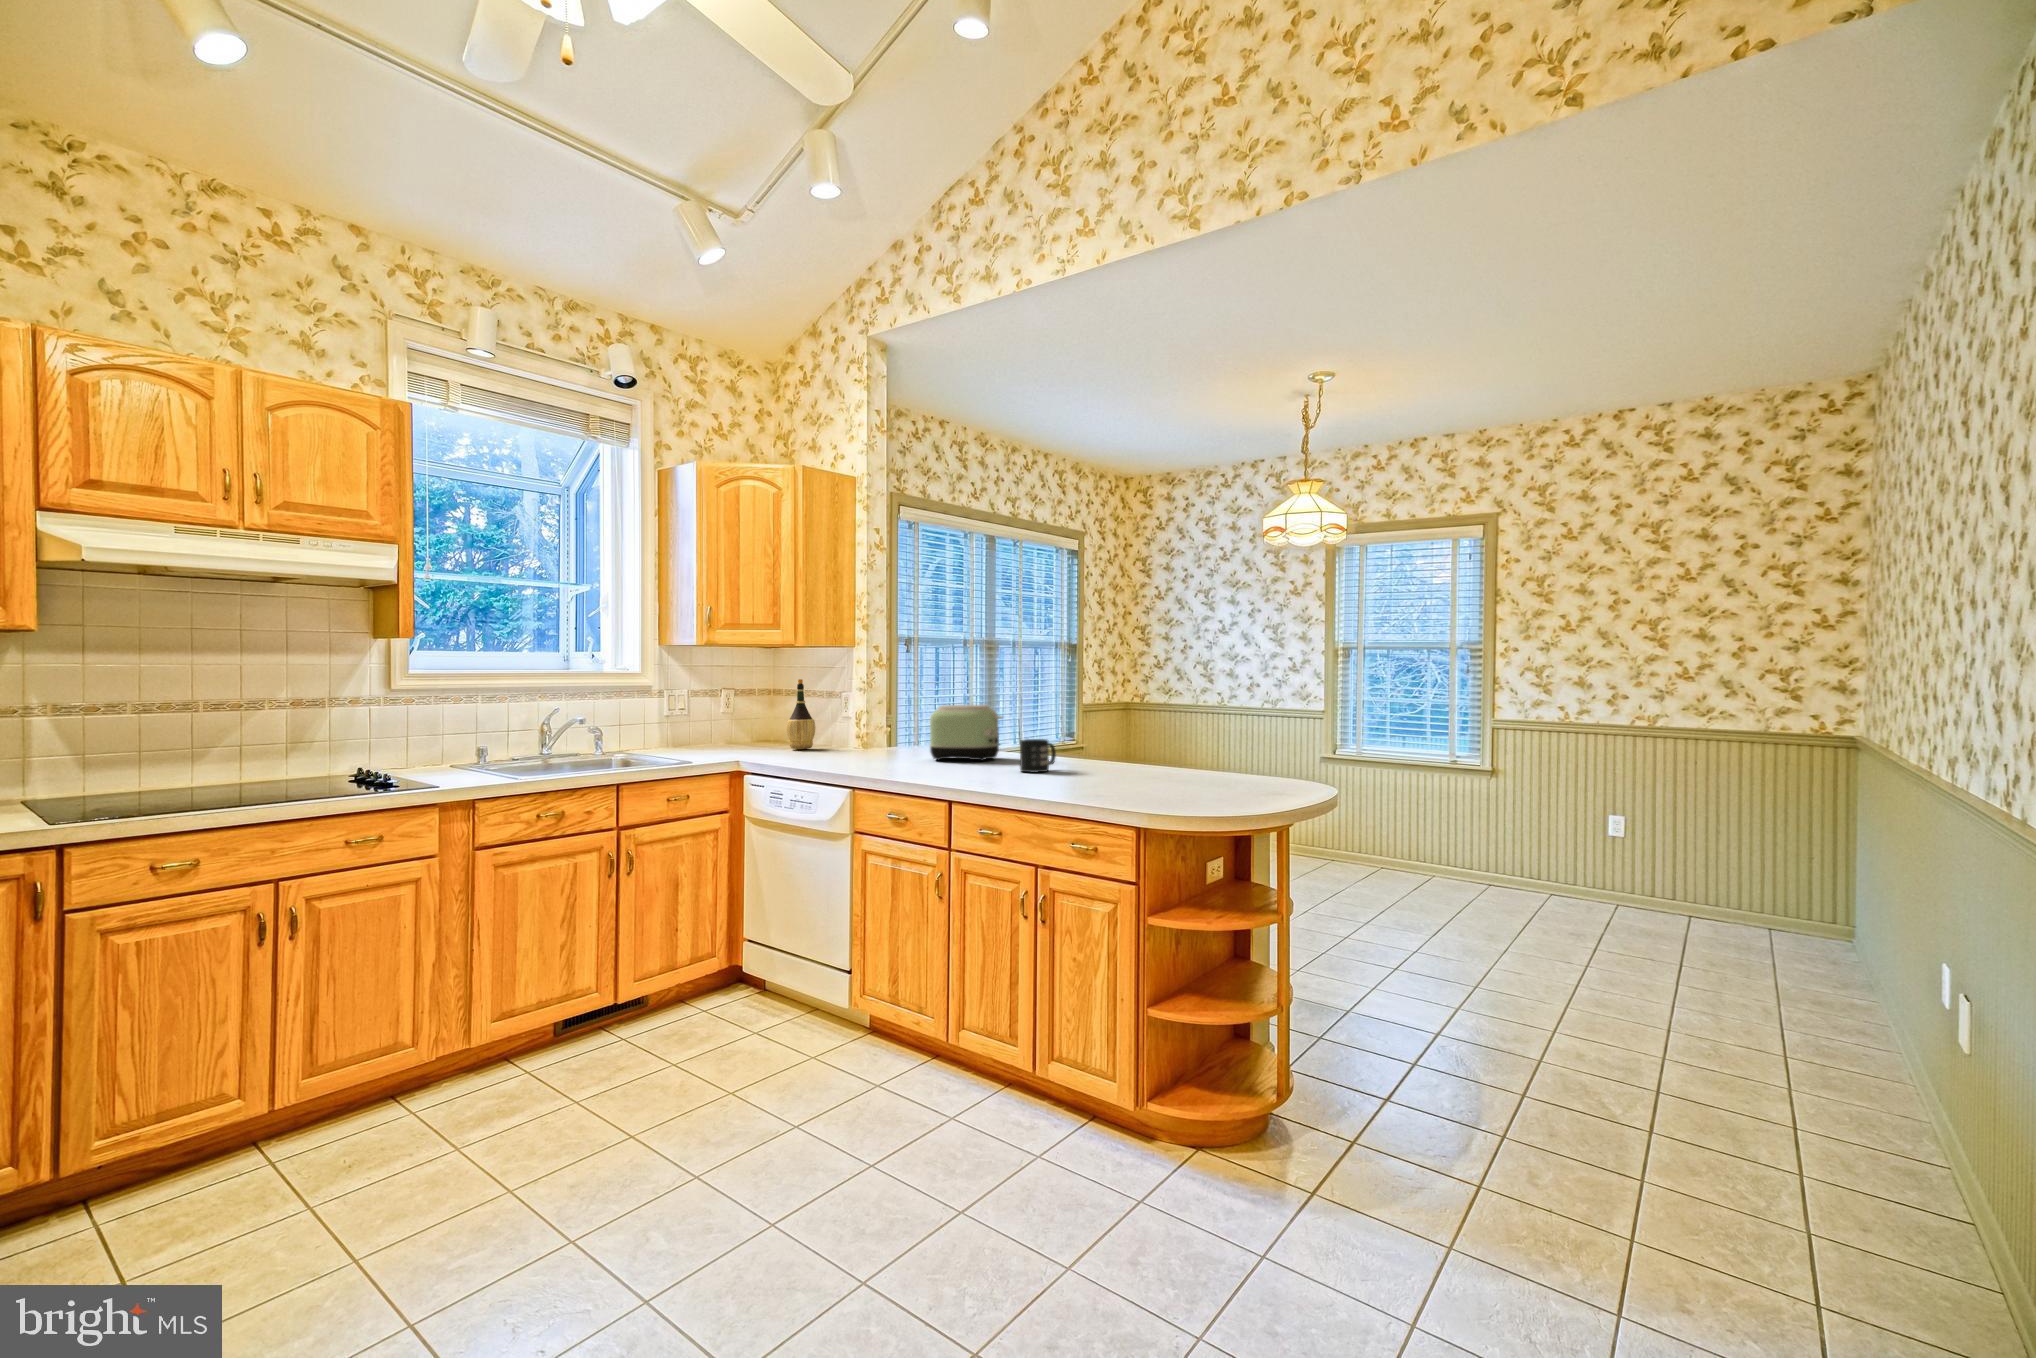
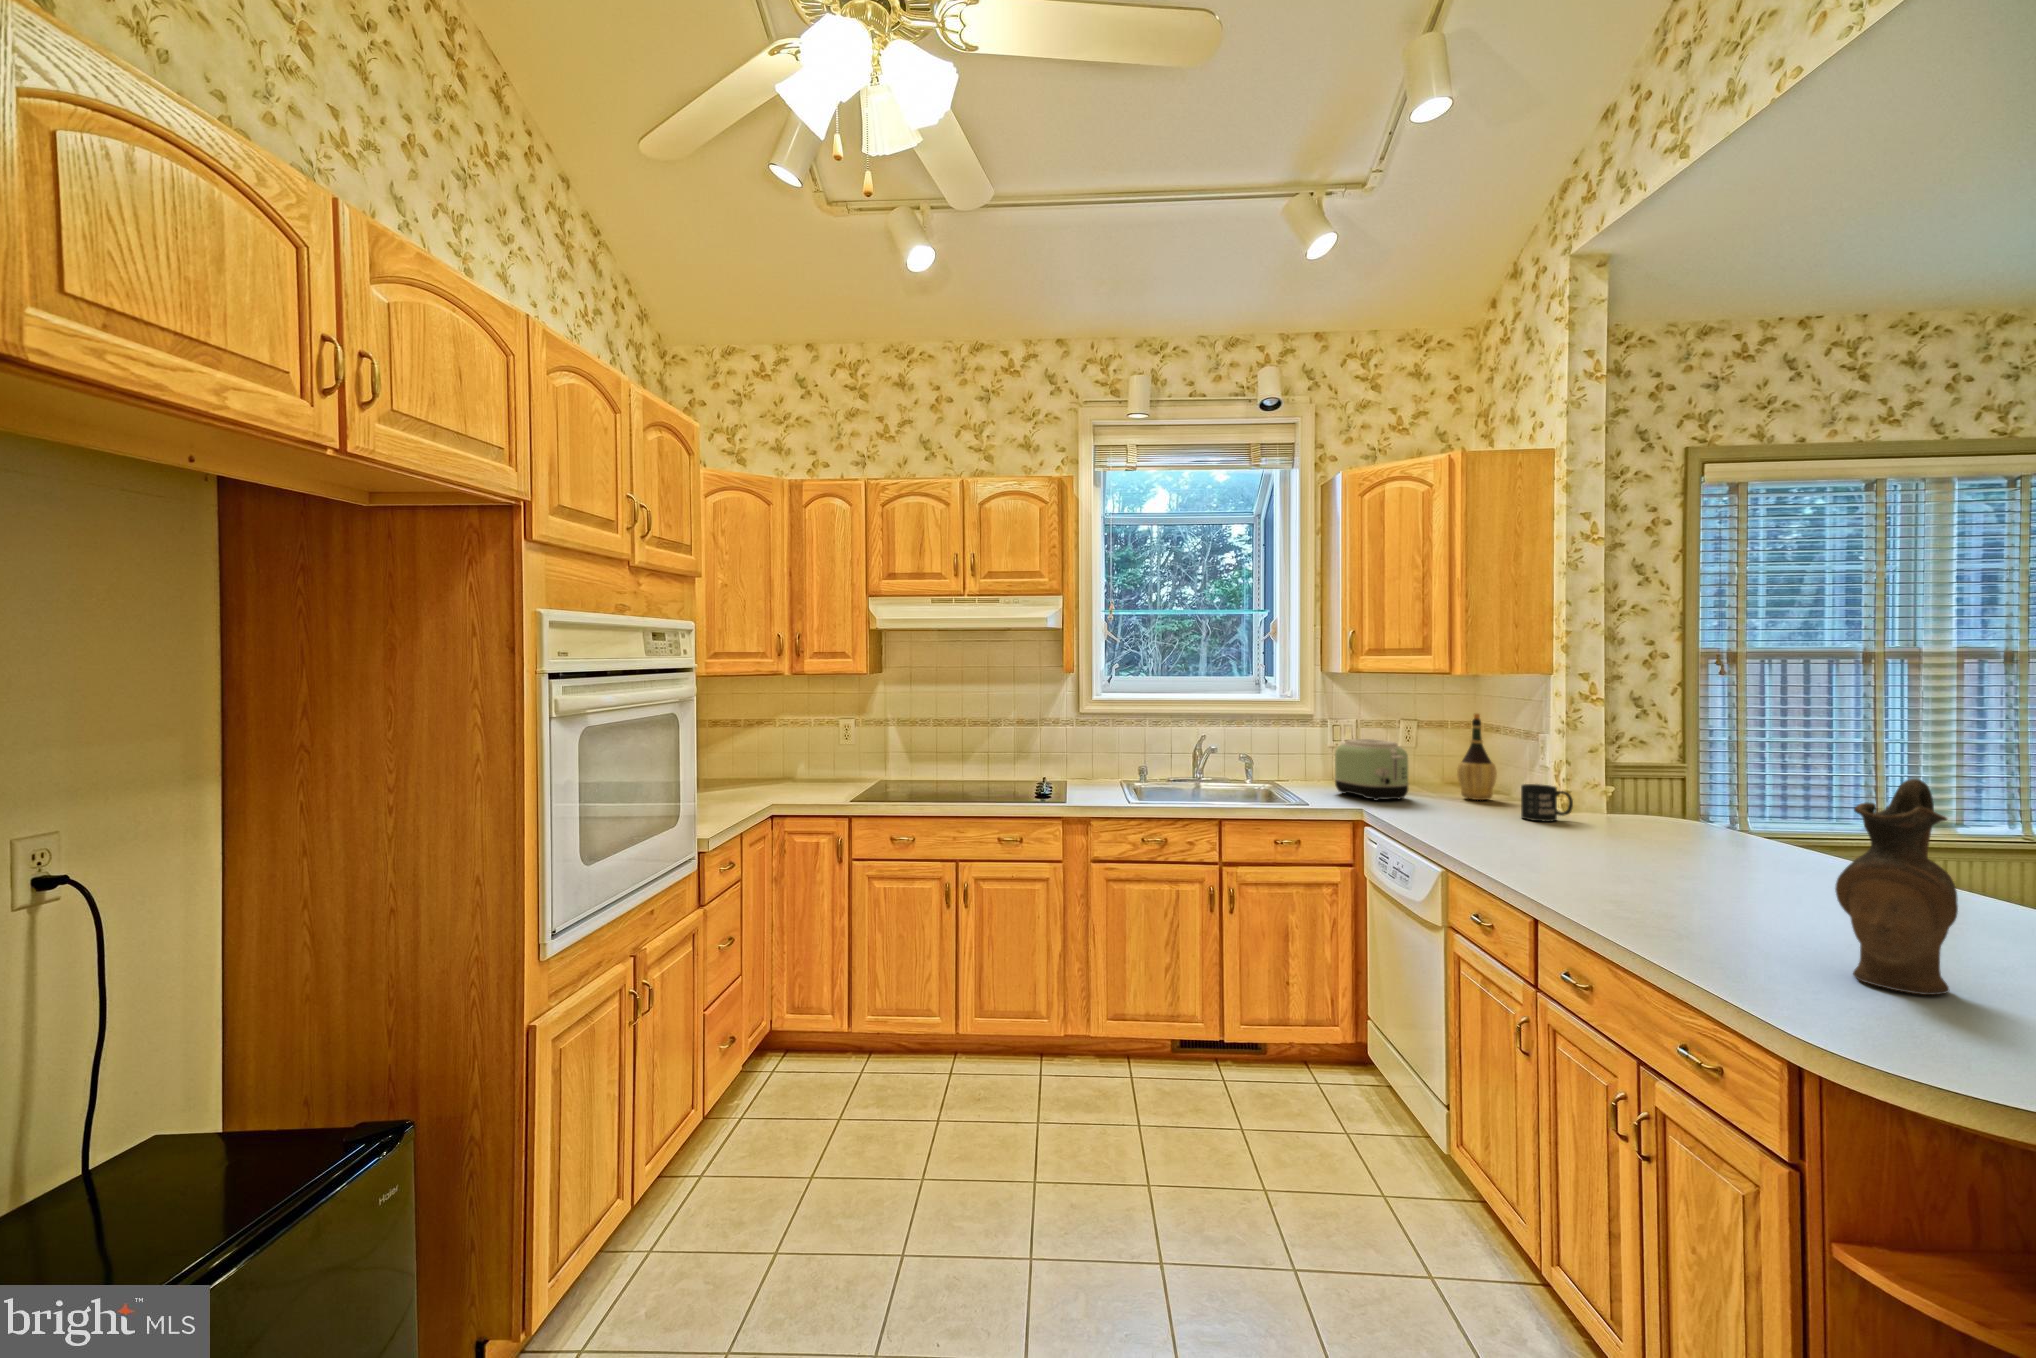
ceramic pitcher: none [1089,678,1131,780] -> present [1835,779,1958,995]
toaster: present [930,705,1003,761] -> present [1334,739,1409,801]
mug: present [1020,739,1056,772] -> present [1521,784,1573,822]

